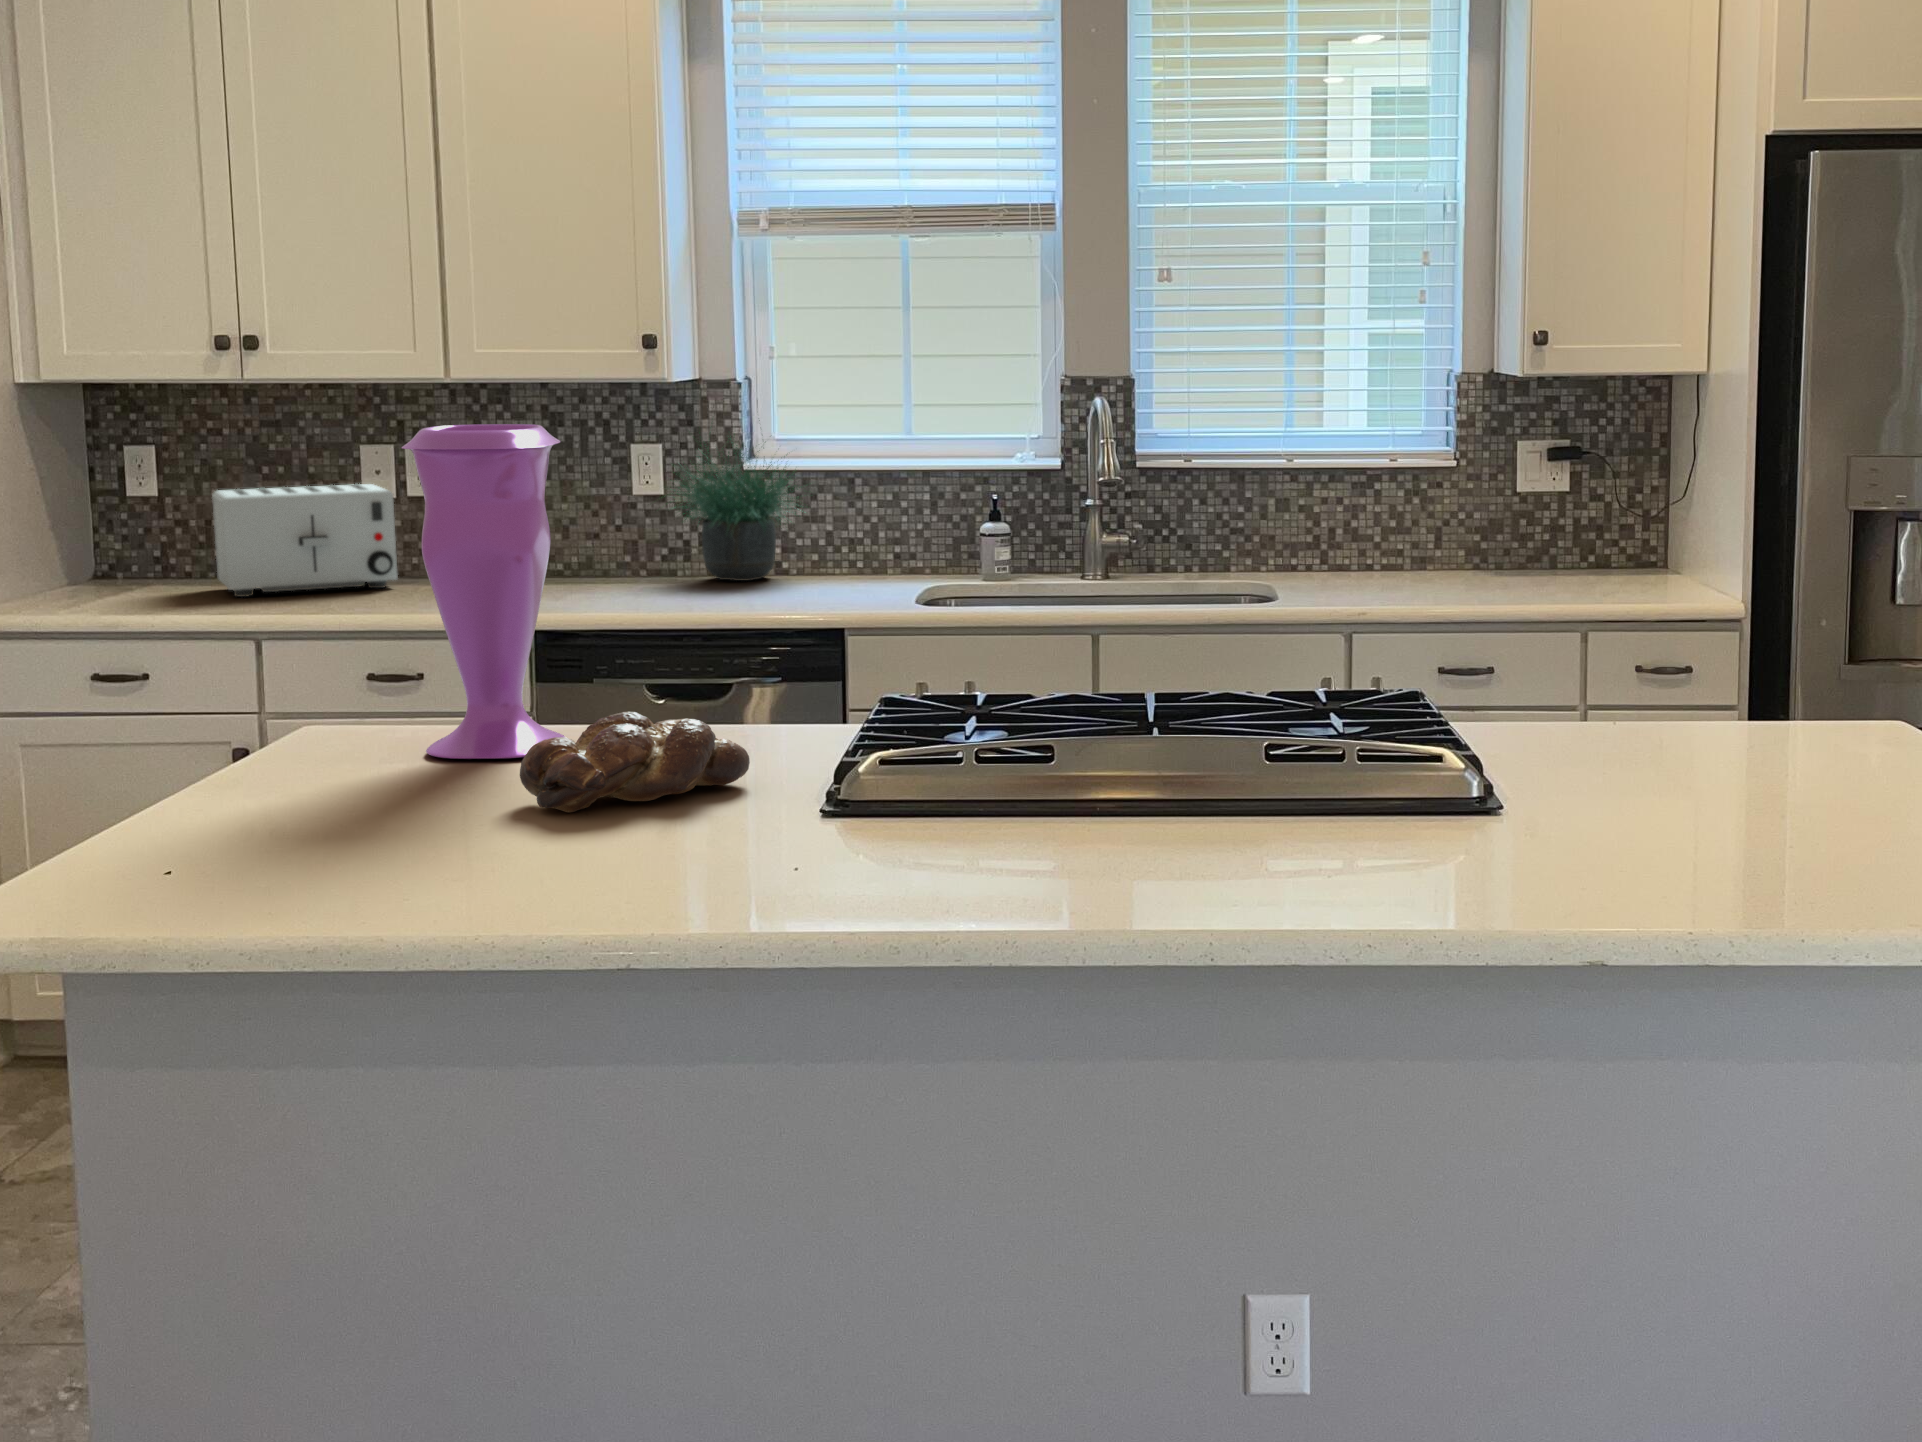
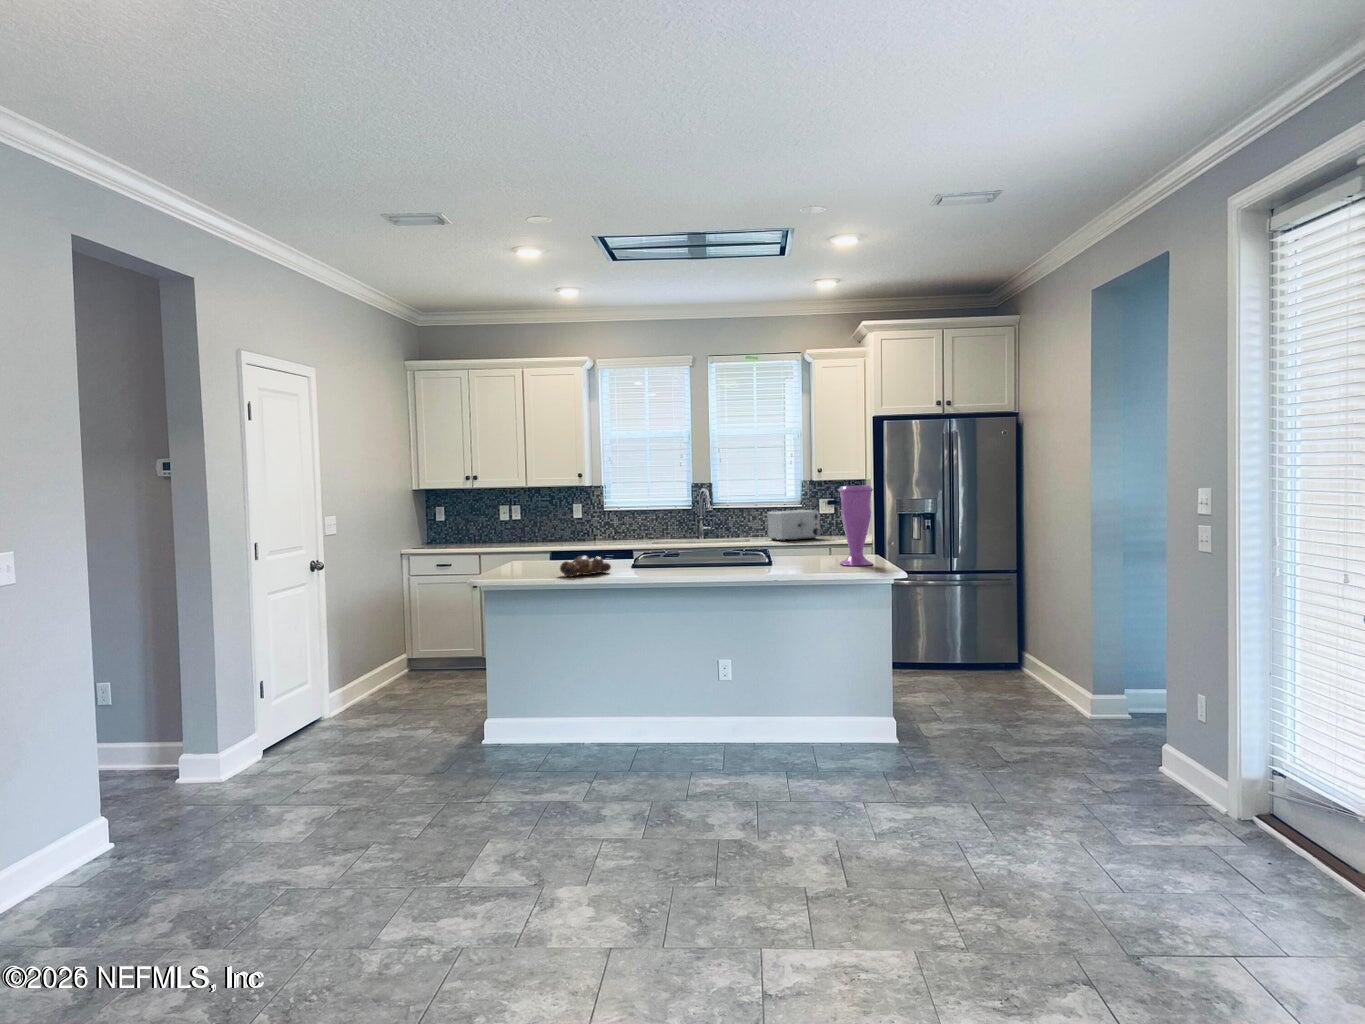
vase: present [402,424,565,759] -> present [838,485,874,566]
potted plant: present [672,438,800,581] -> none [579,494,625,541]
toaster: present [212,484,398,597] -> present [767,510,820,541]

